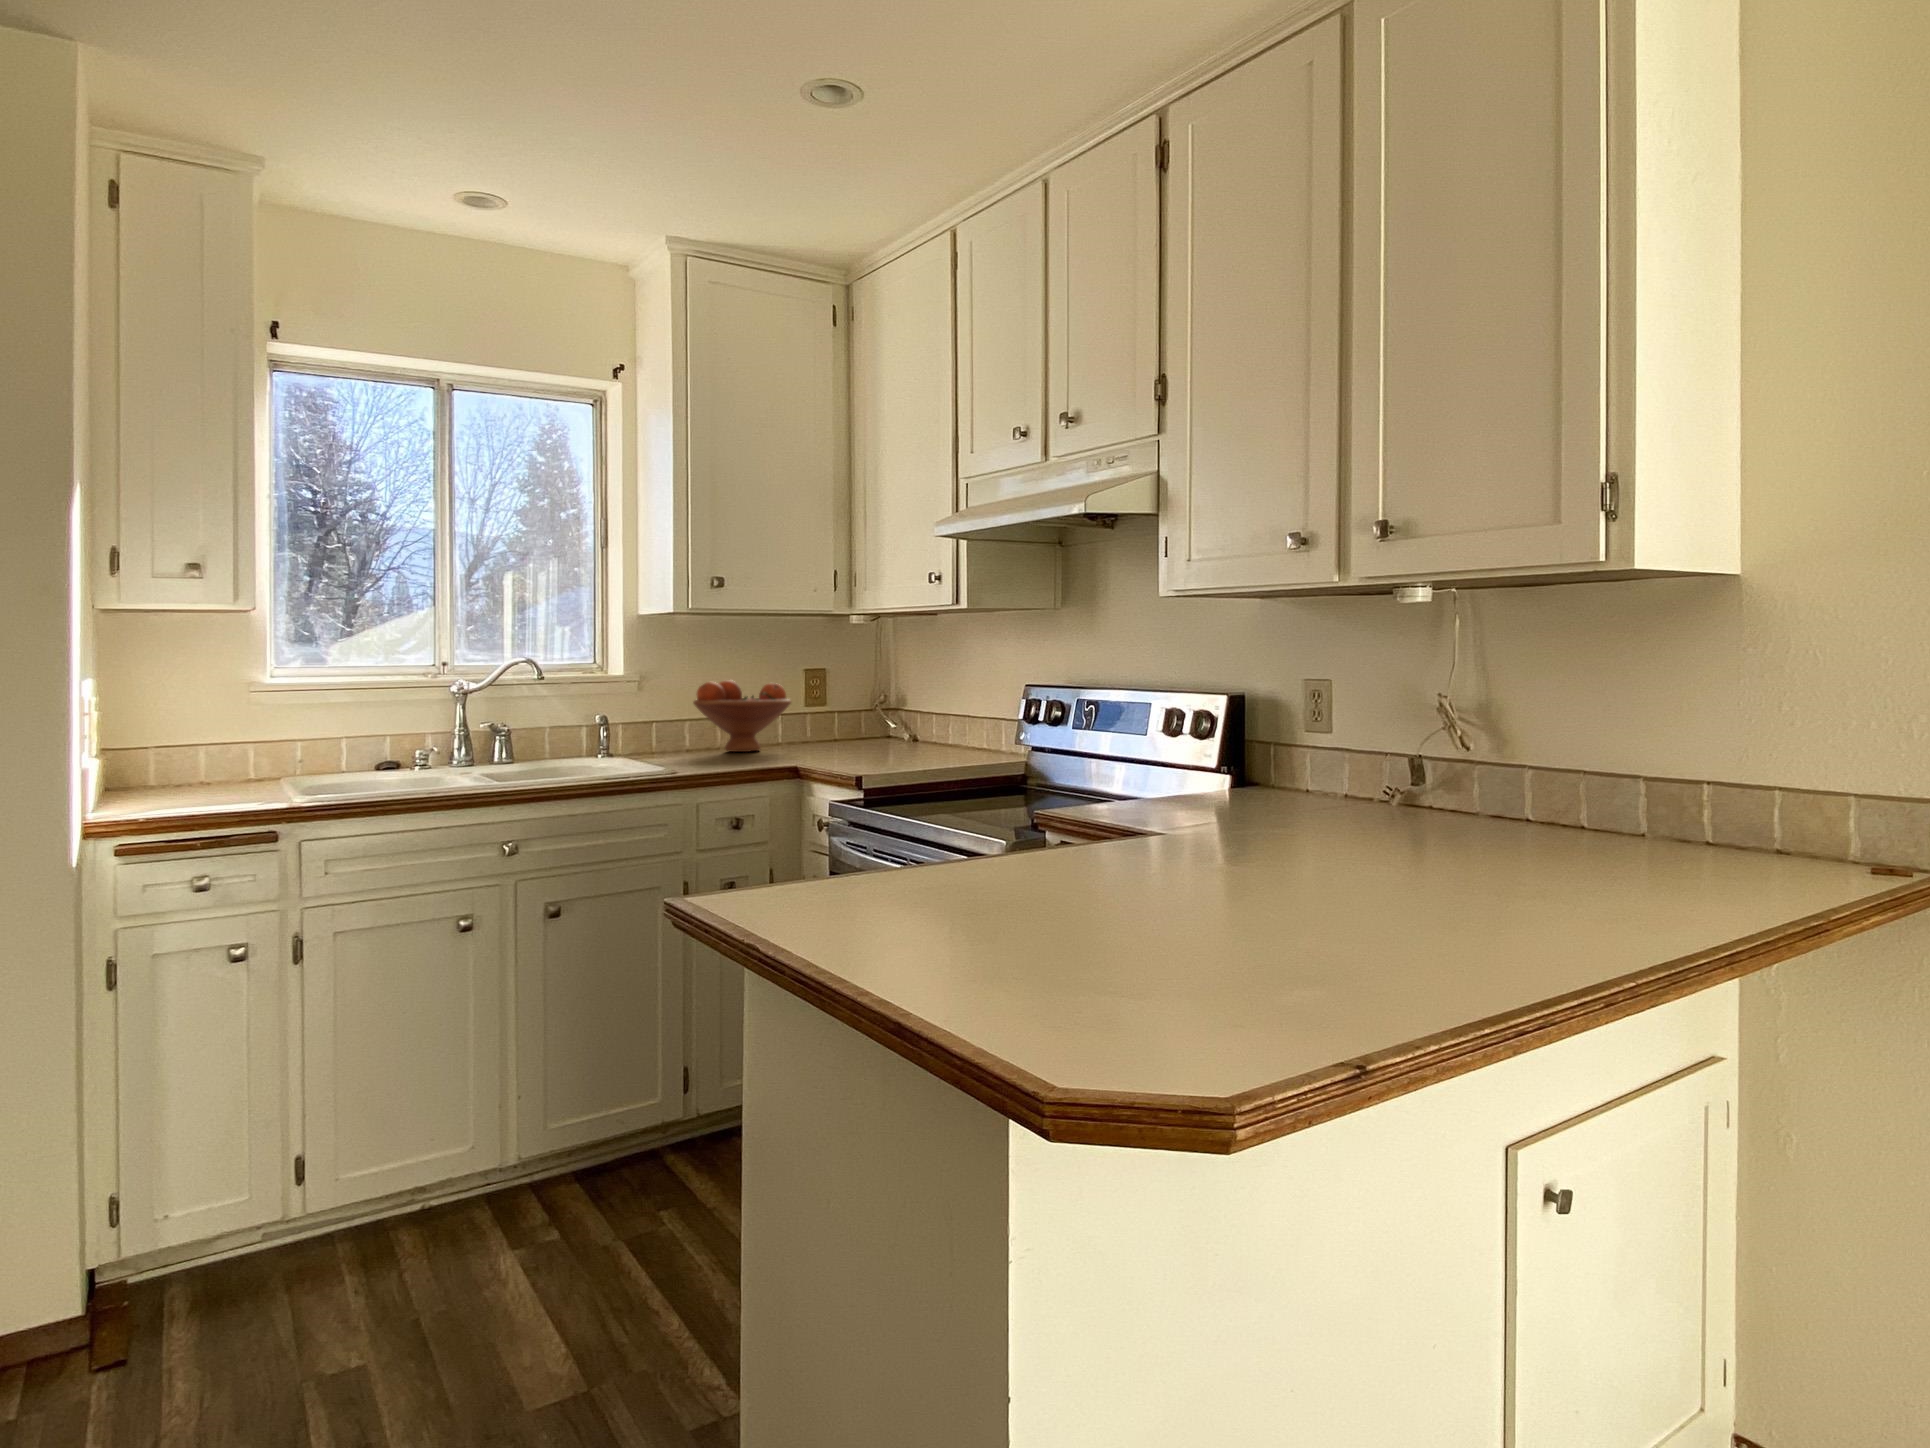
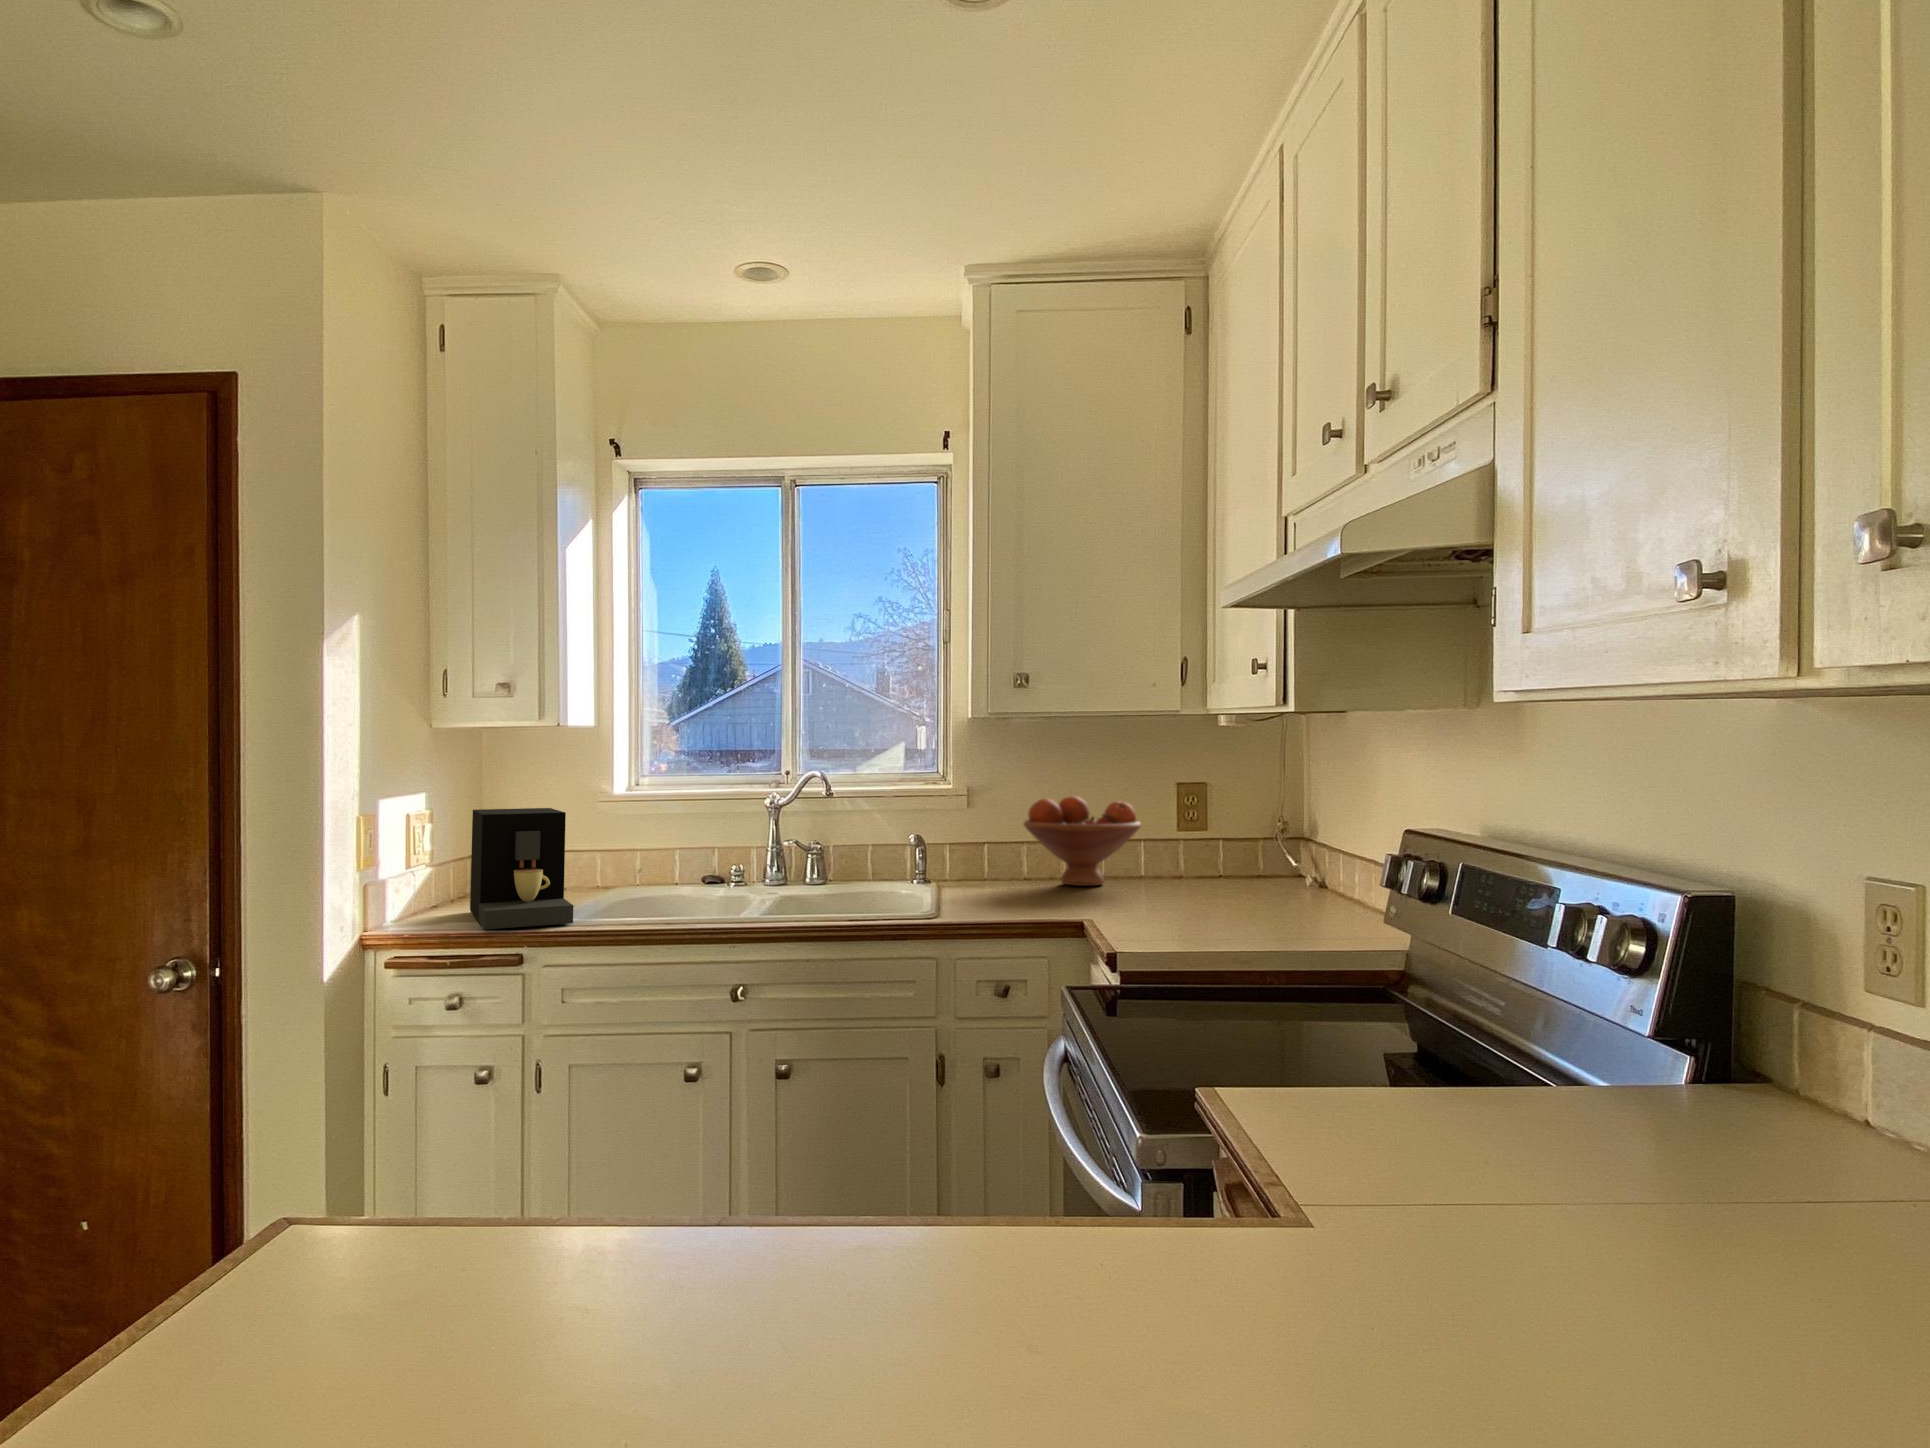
coffee maker: none [147,694,327,808] -> present [470,808,573,929]

